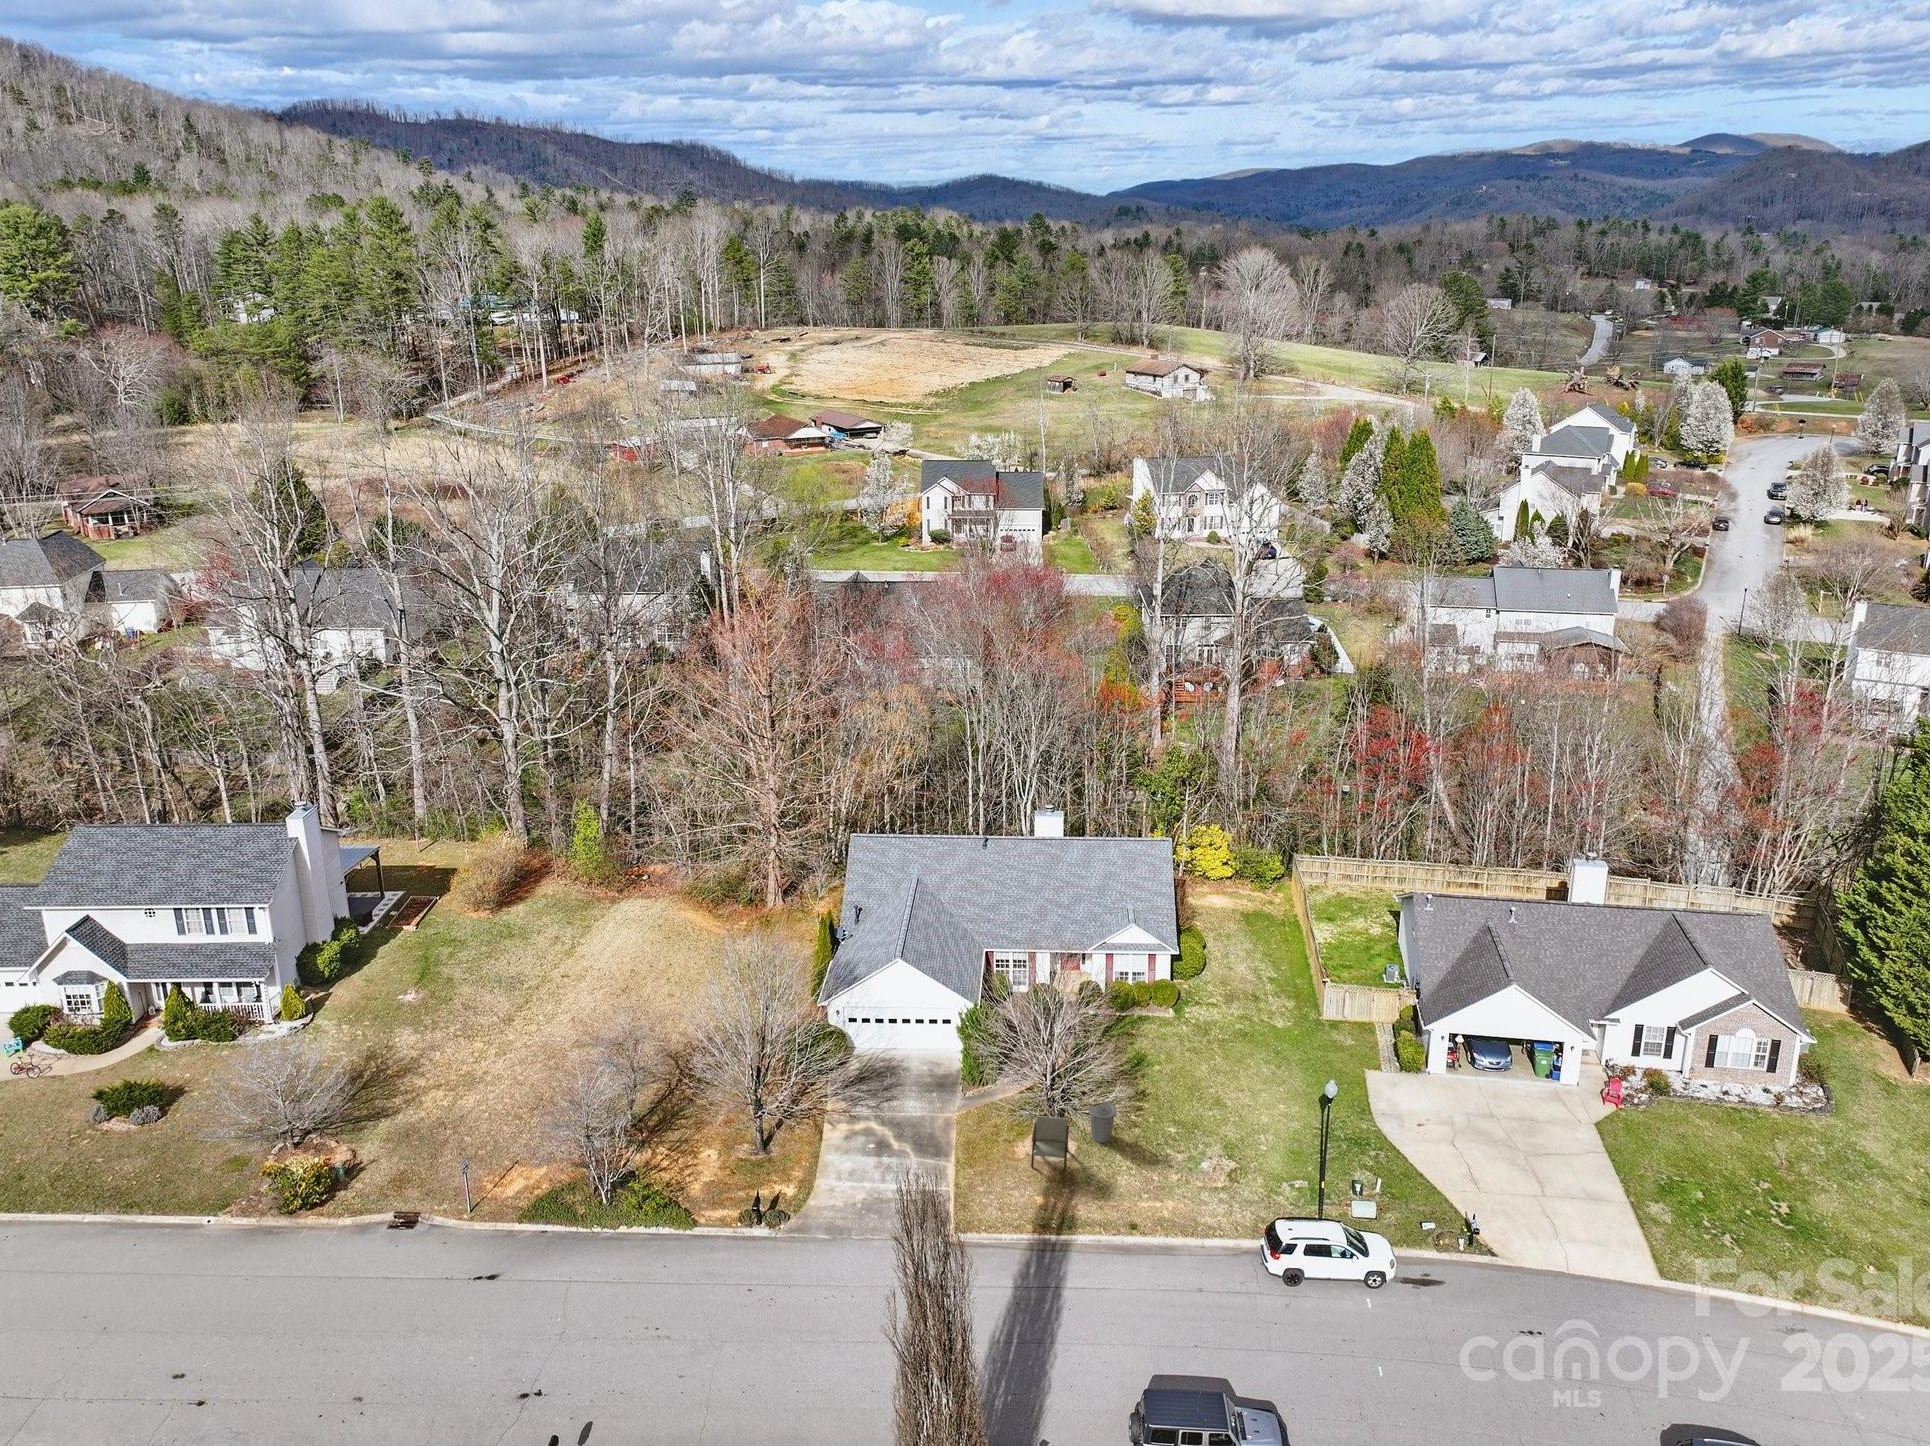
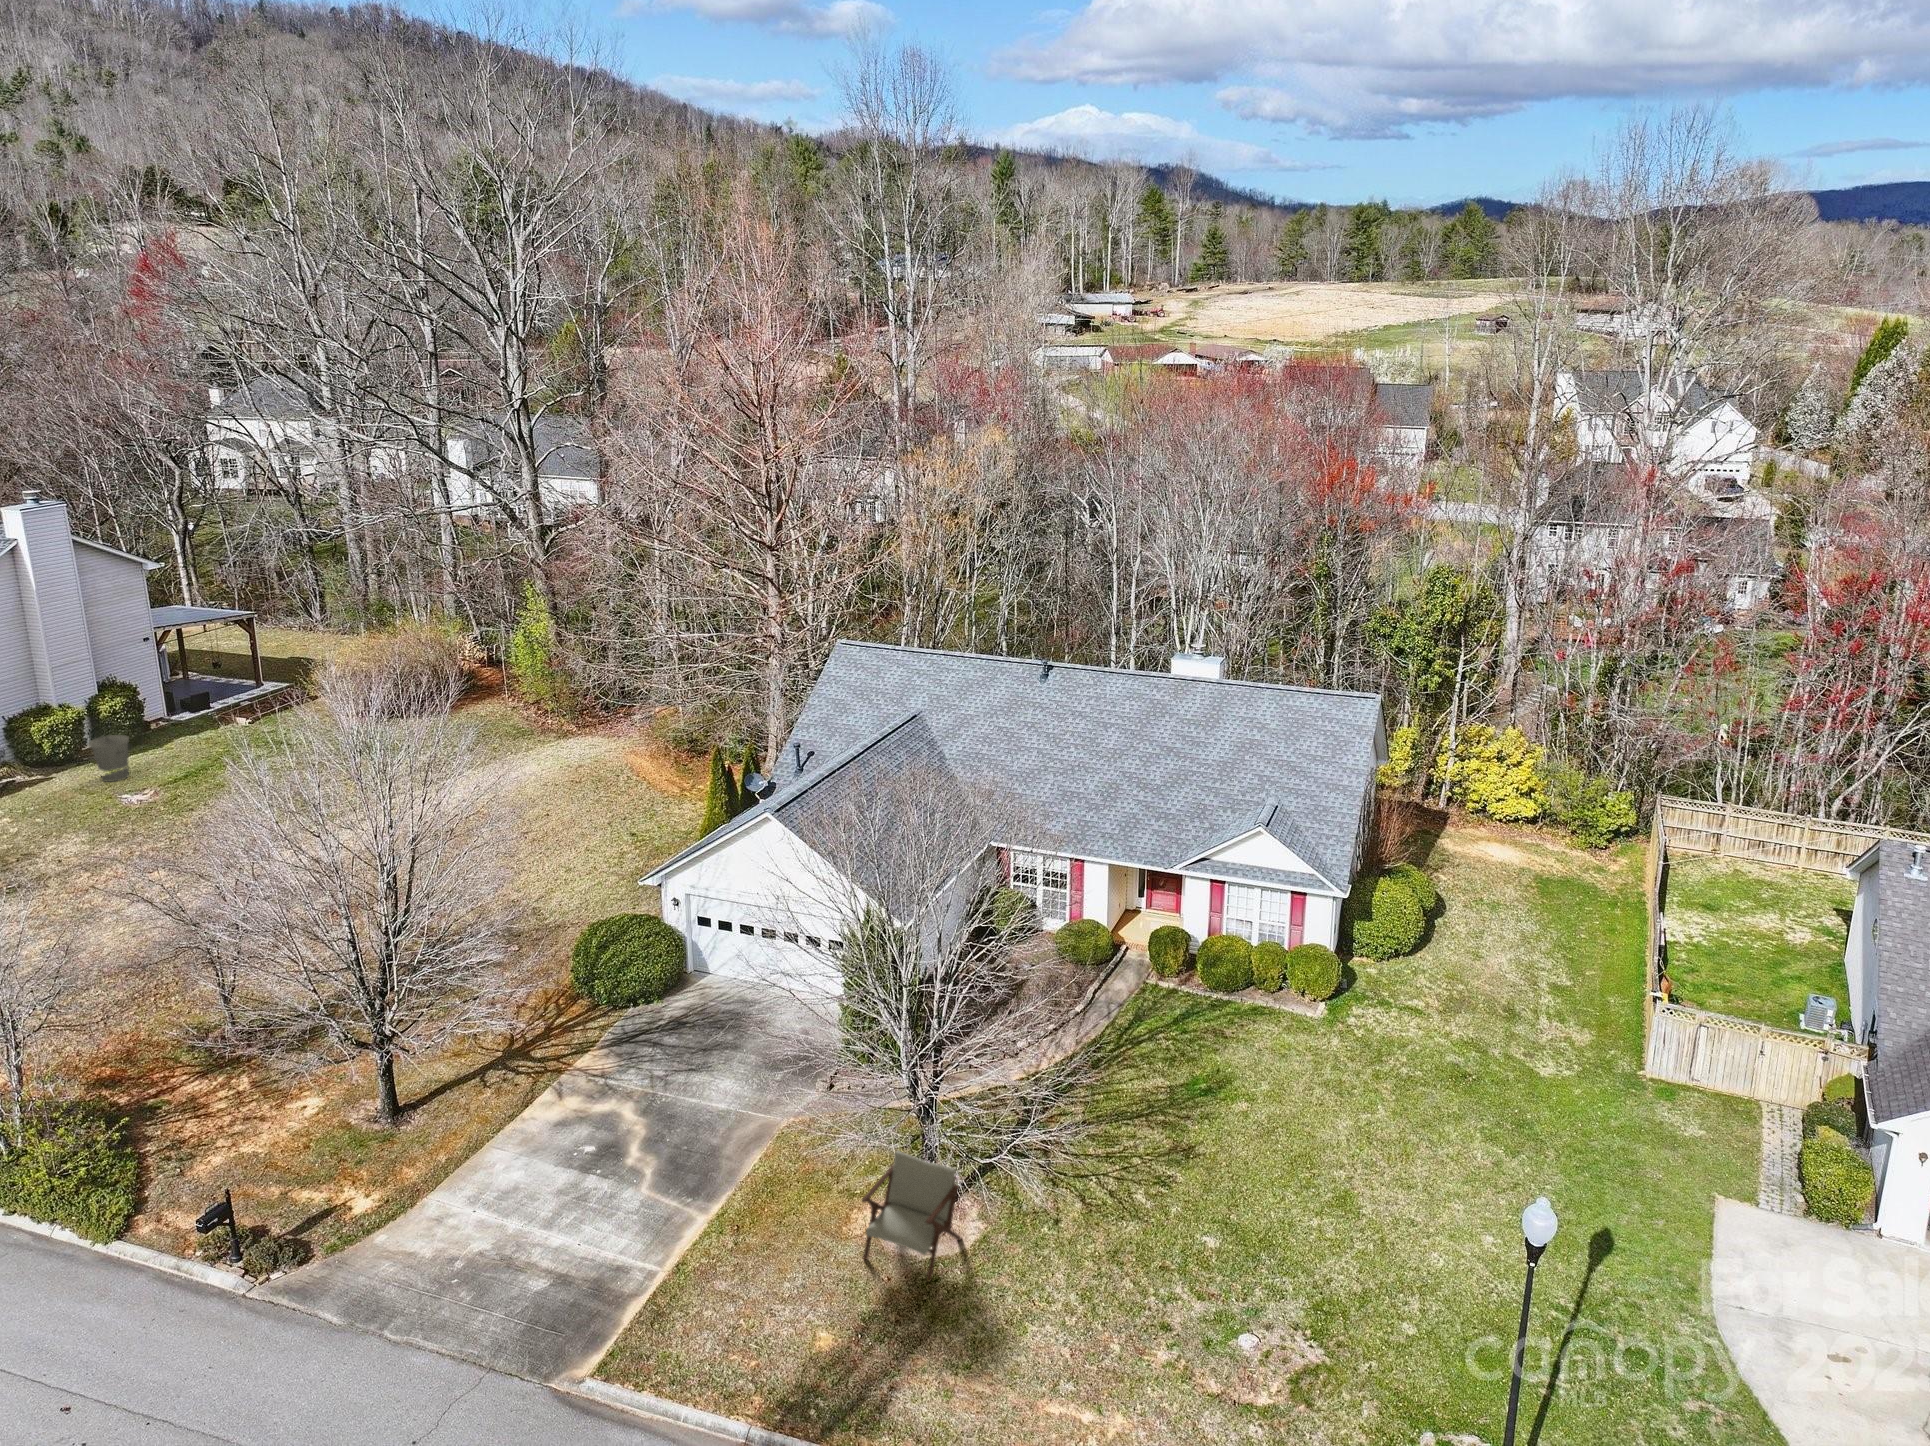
trash can: present [1088,1101,1117,1143] -> present [89,735,129,782]

